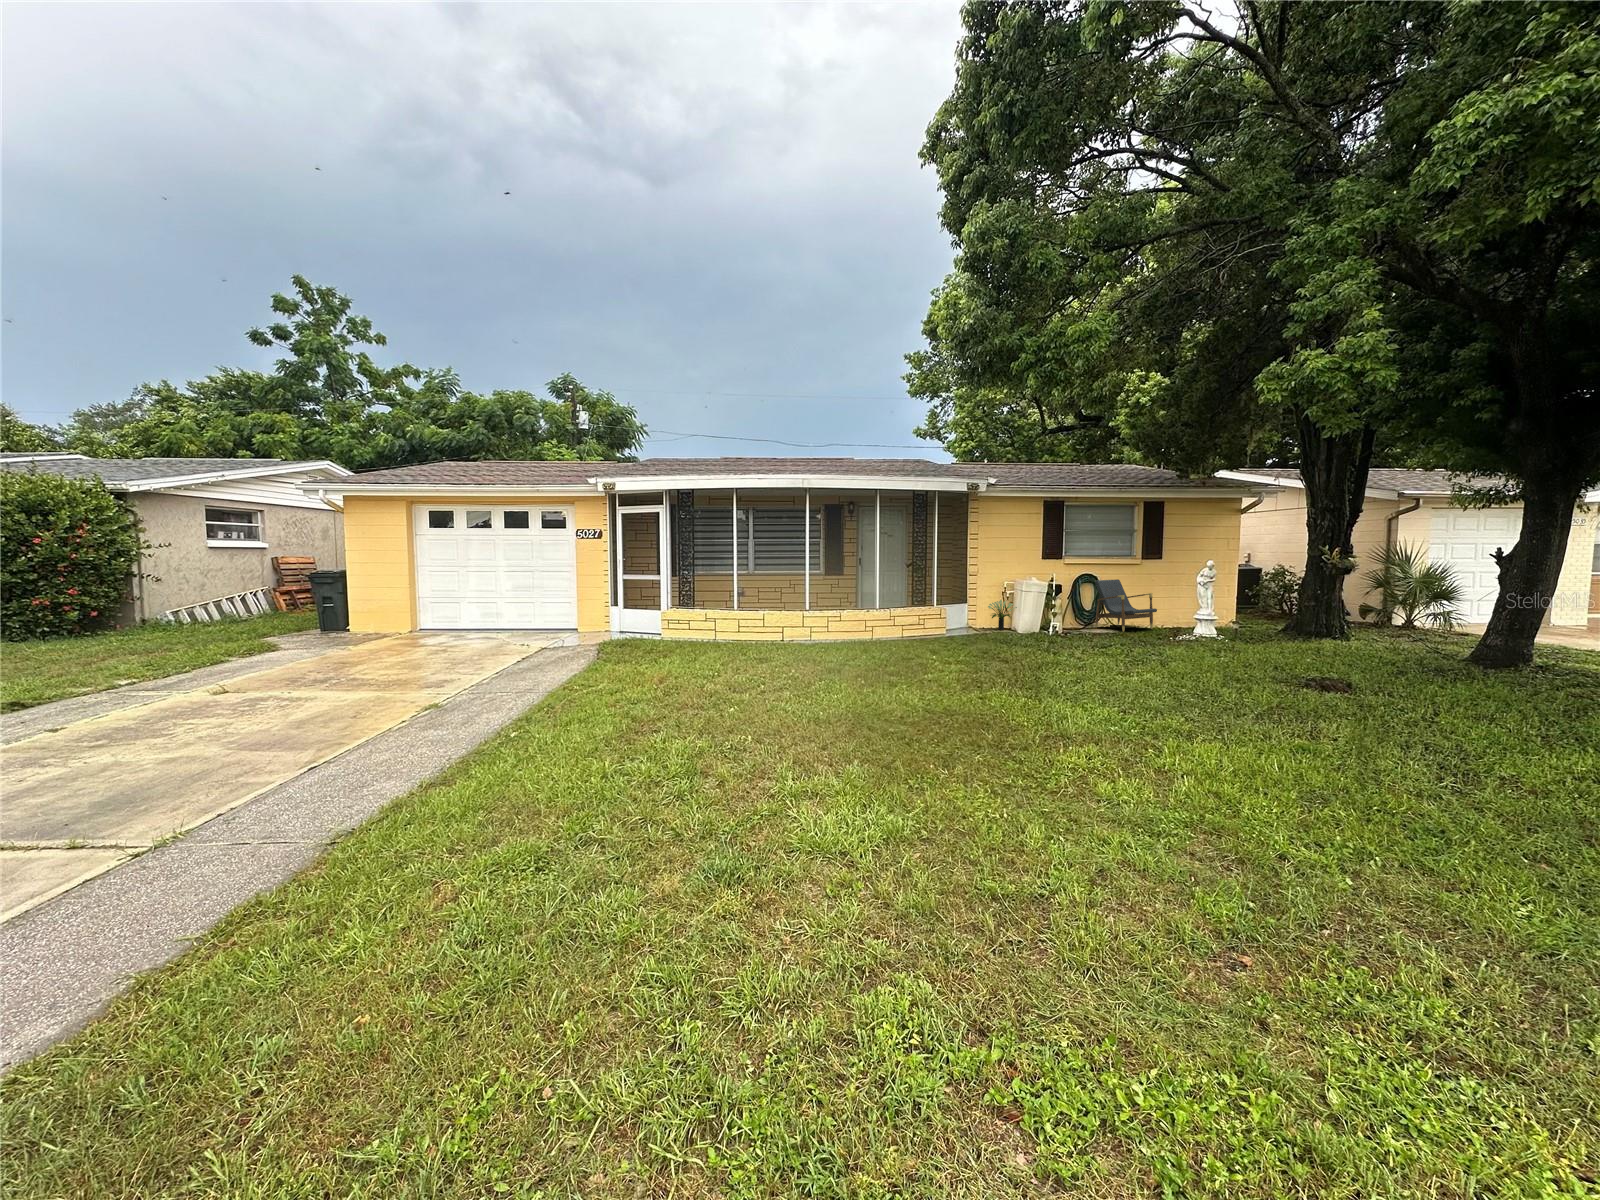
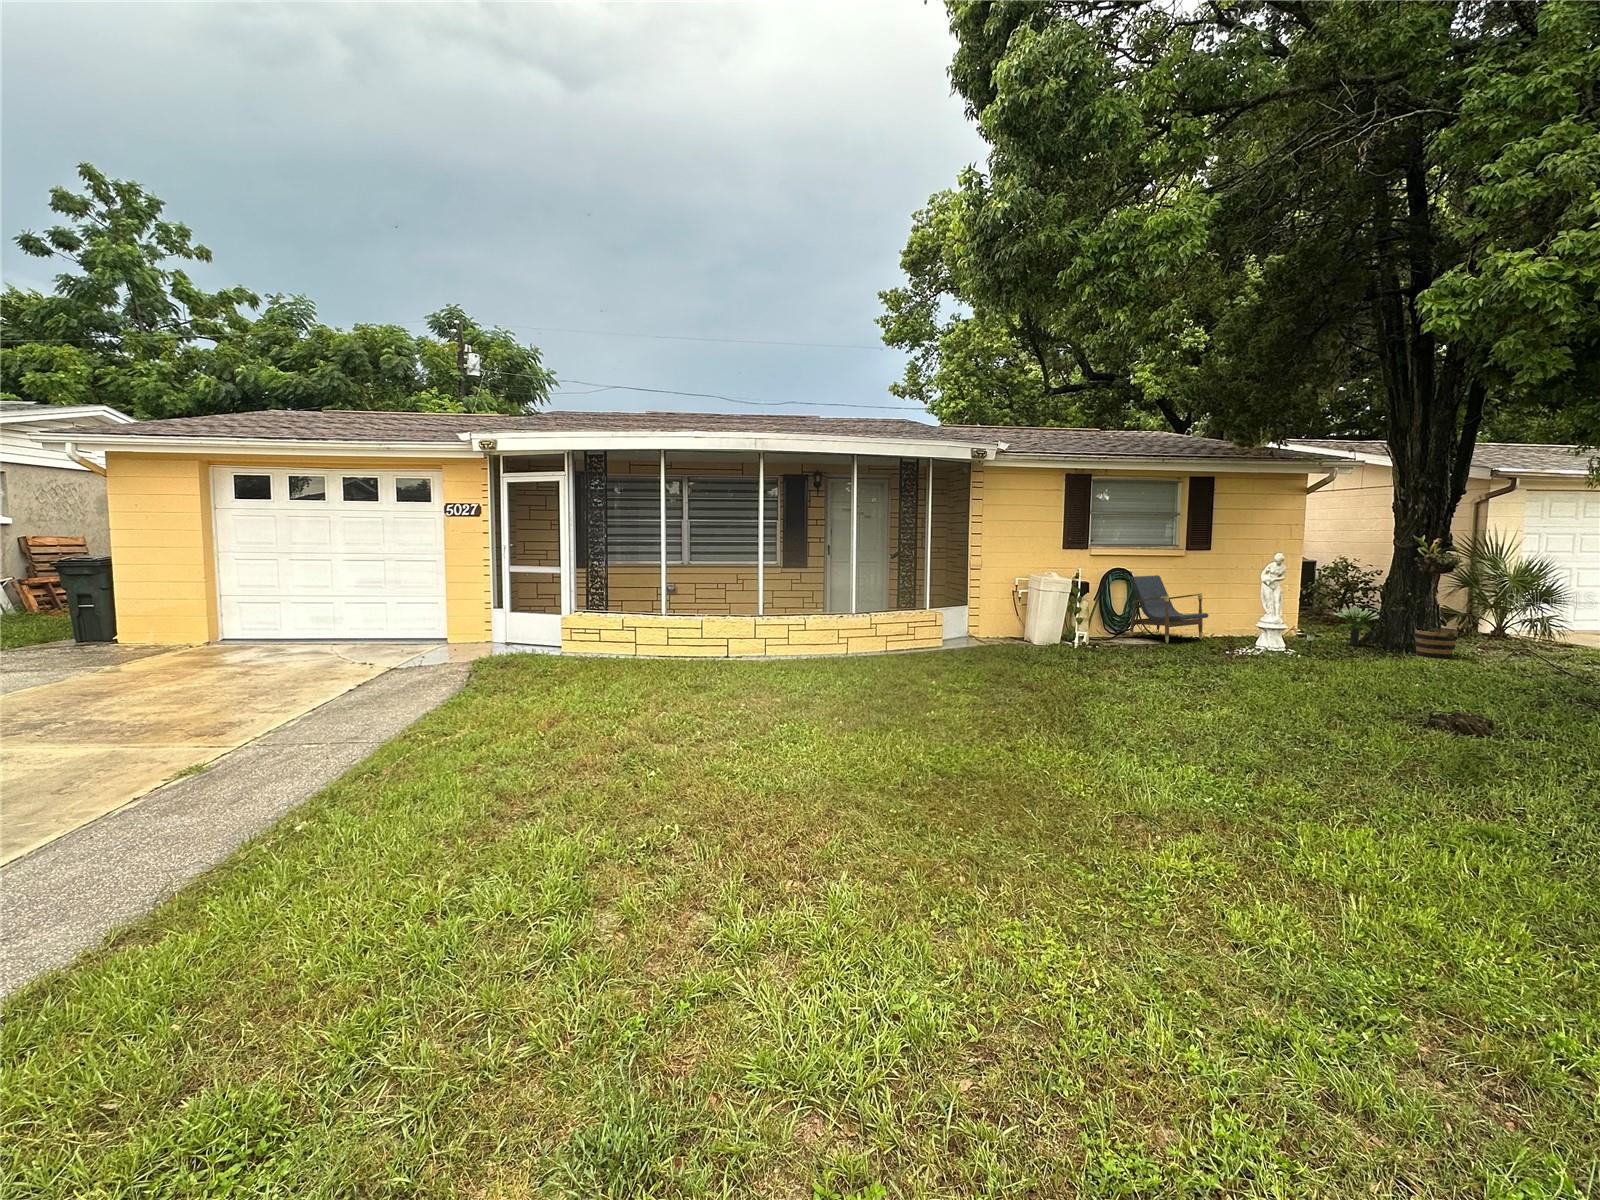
potted plant: present [988,600,1017,630] -> present [1334,606,1379,646]
bucket: none [1321,619,1355,642] -> present [1414,628,1458,658]

